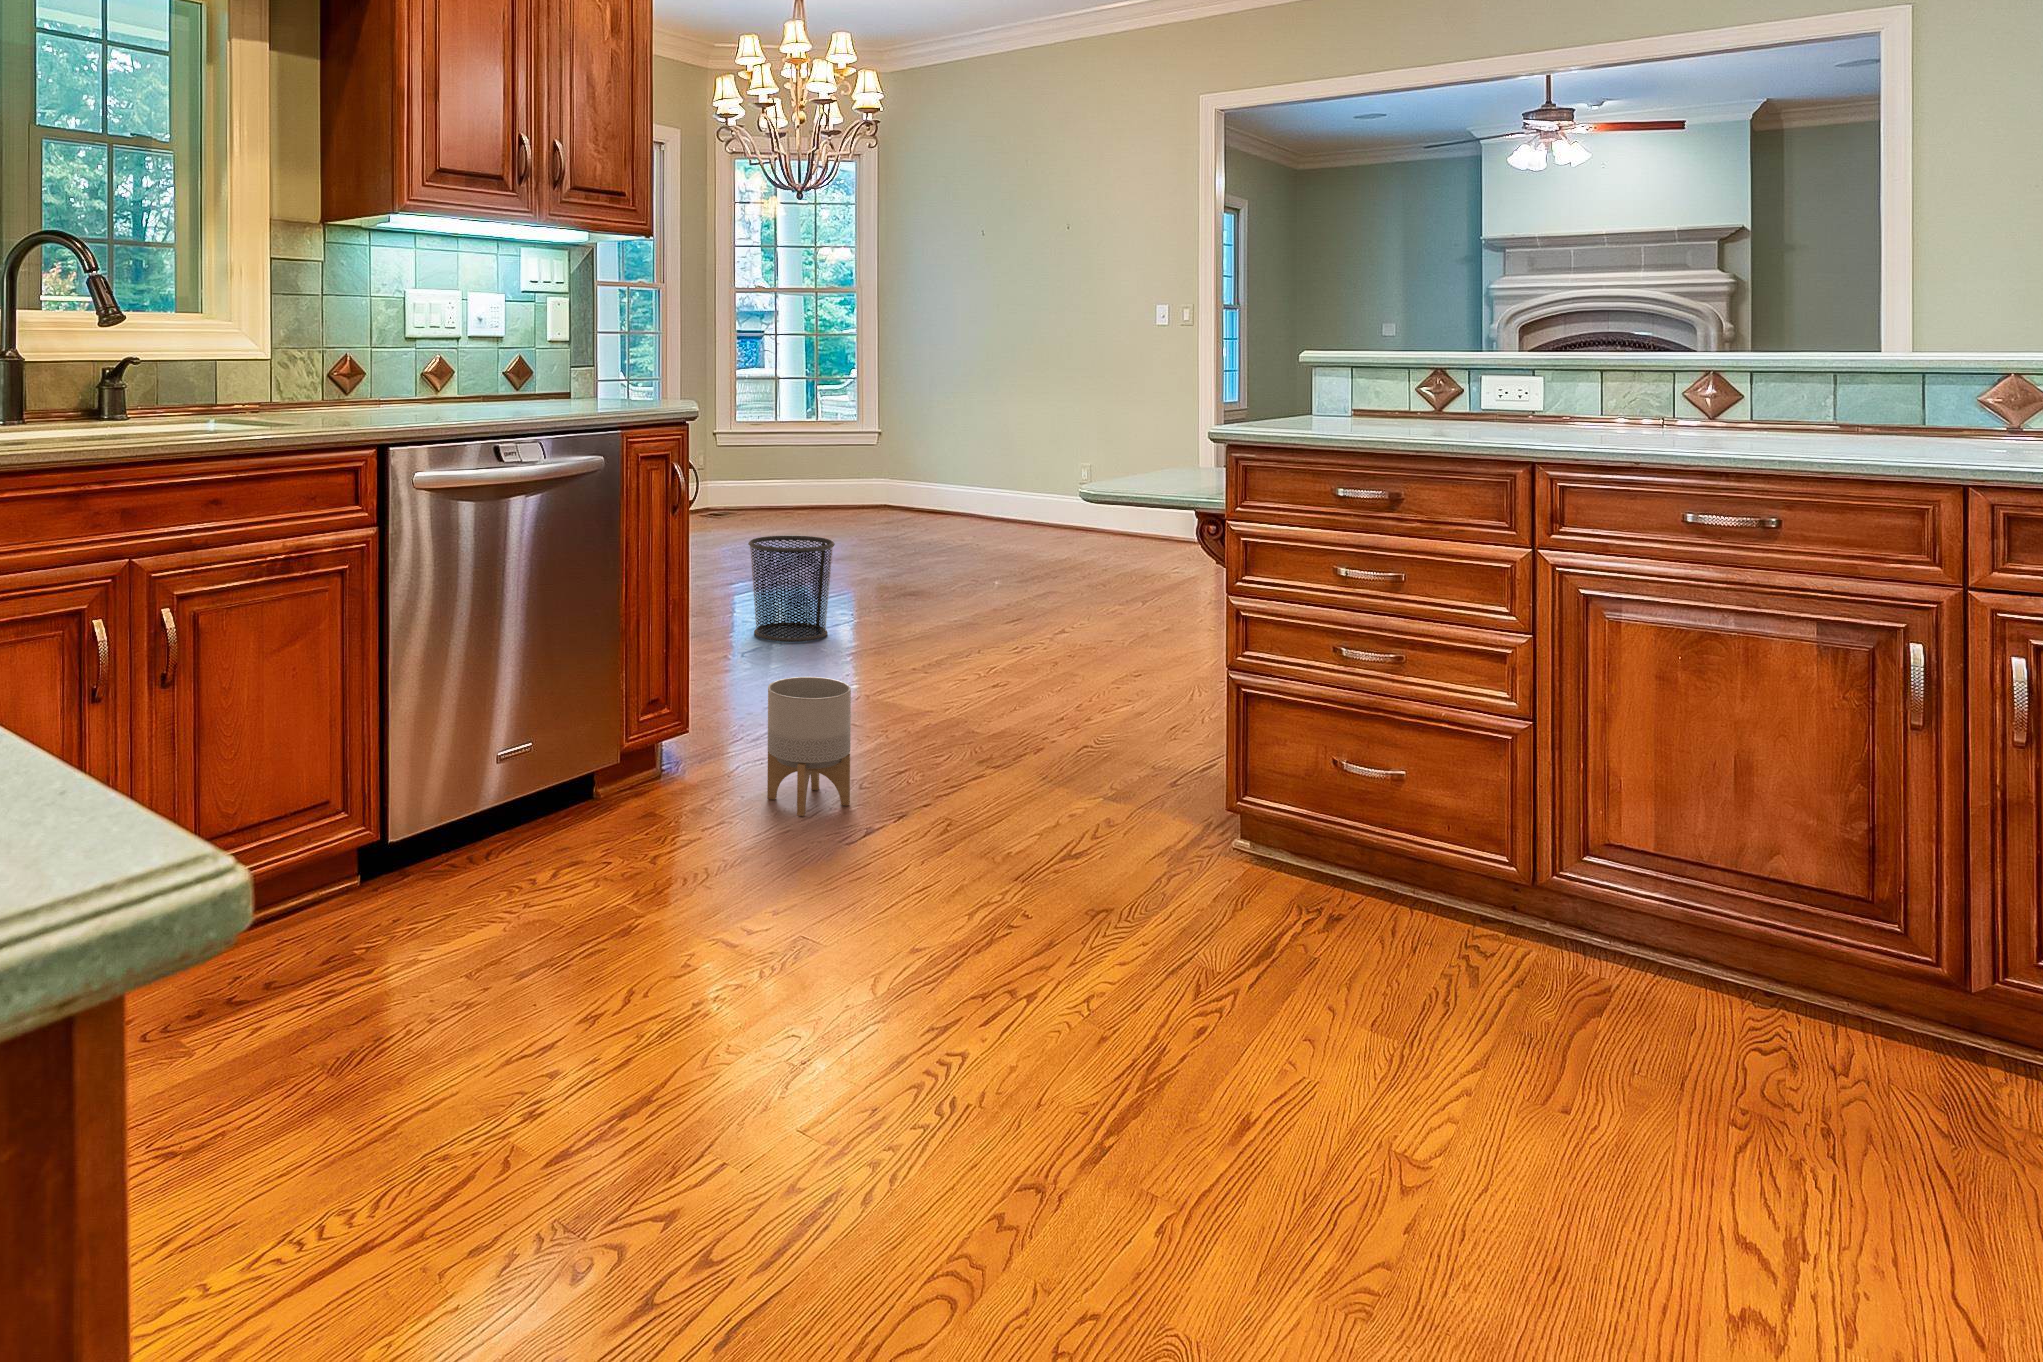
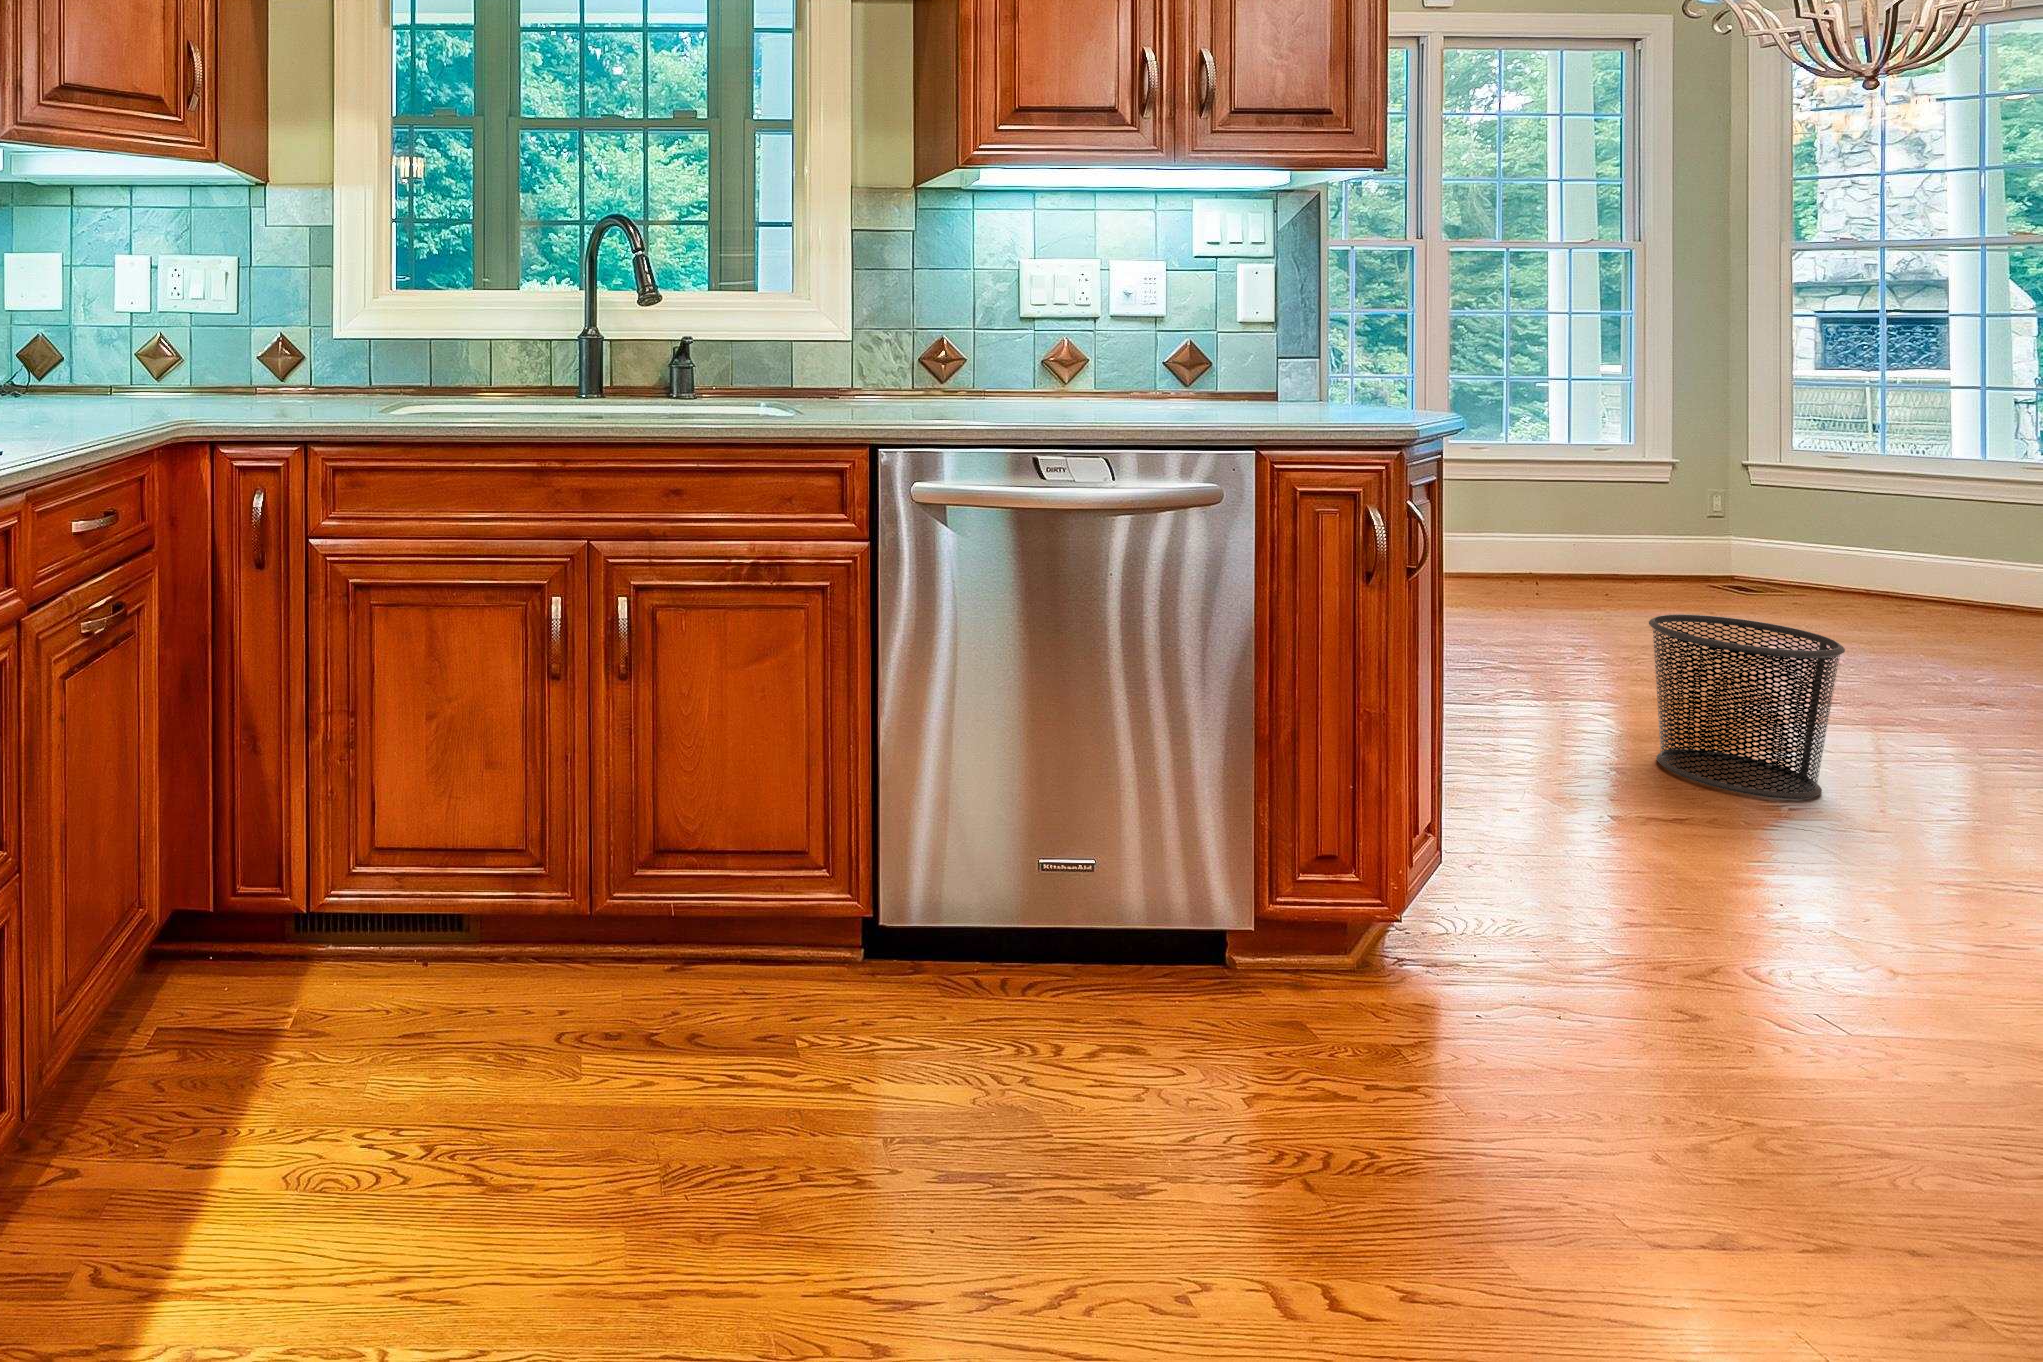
planter: present [767,677,851,816] -> none [1516,878,1709,1145]

